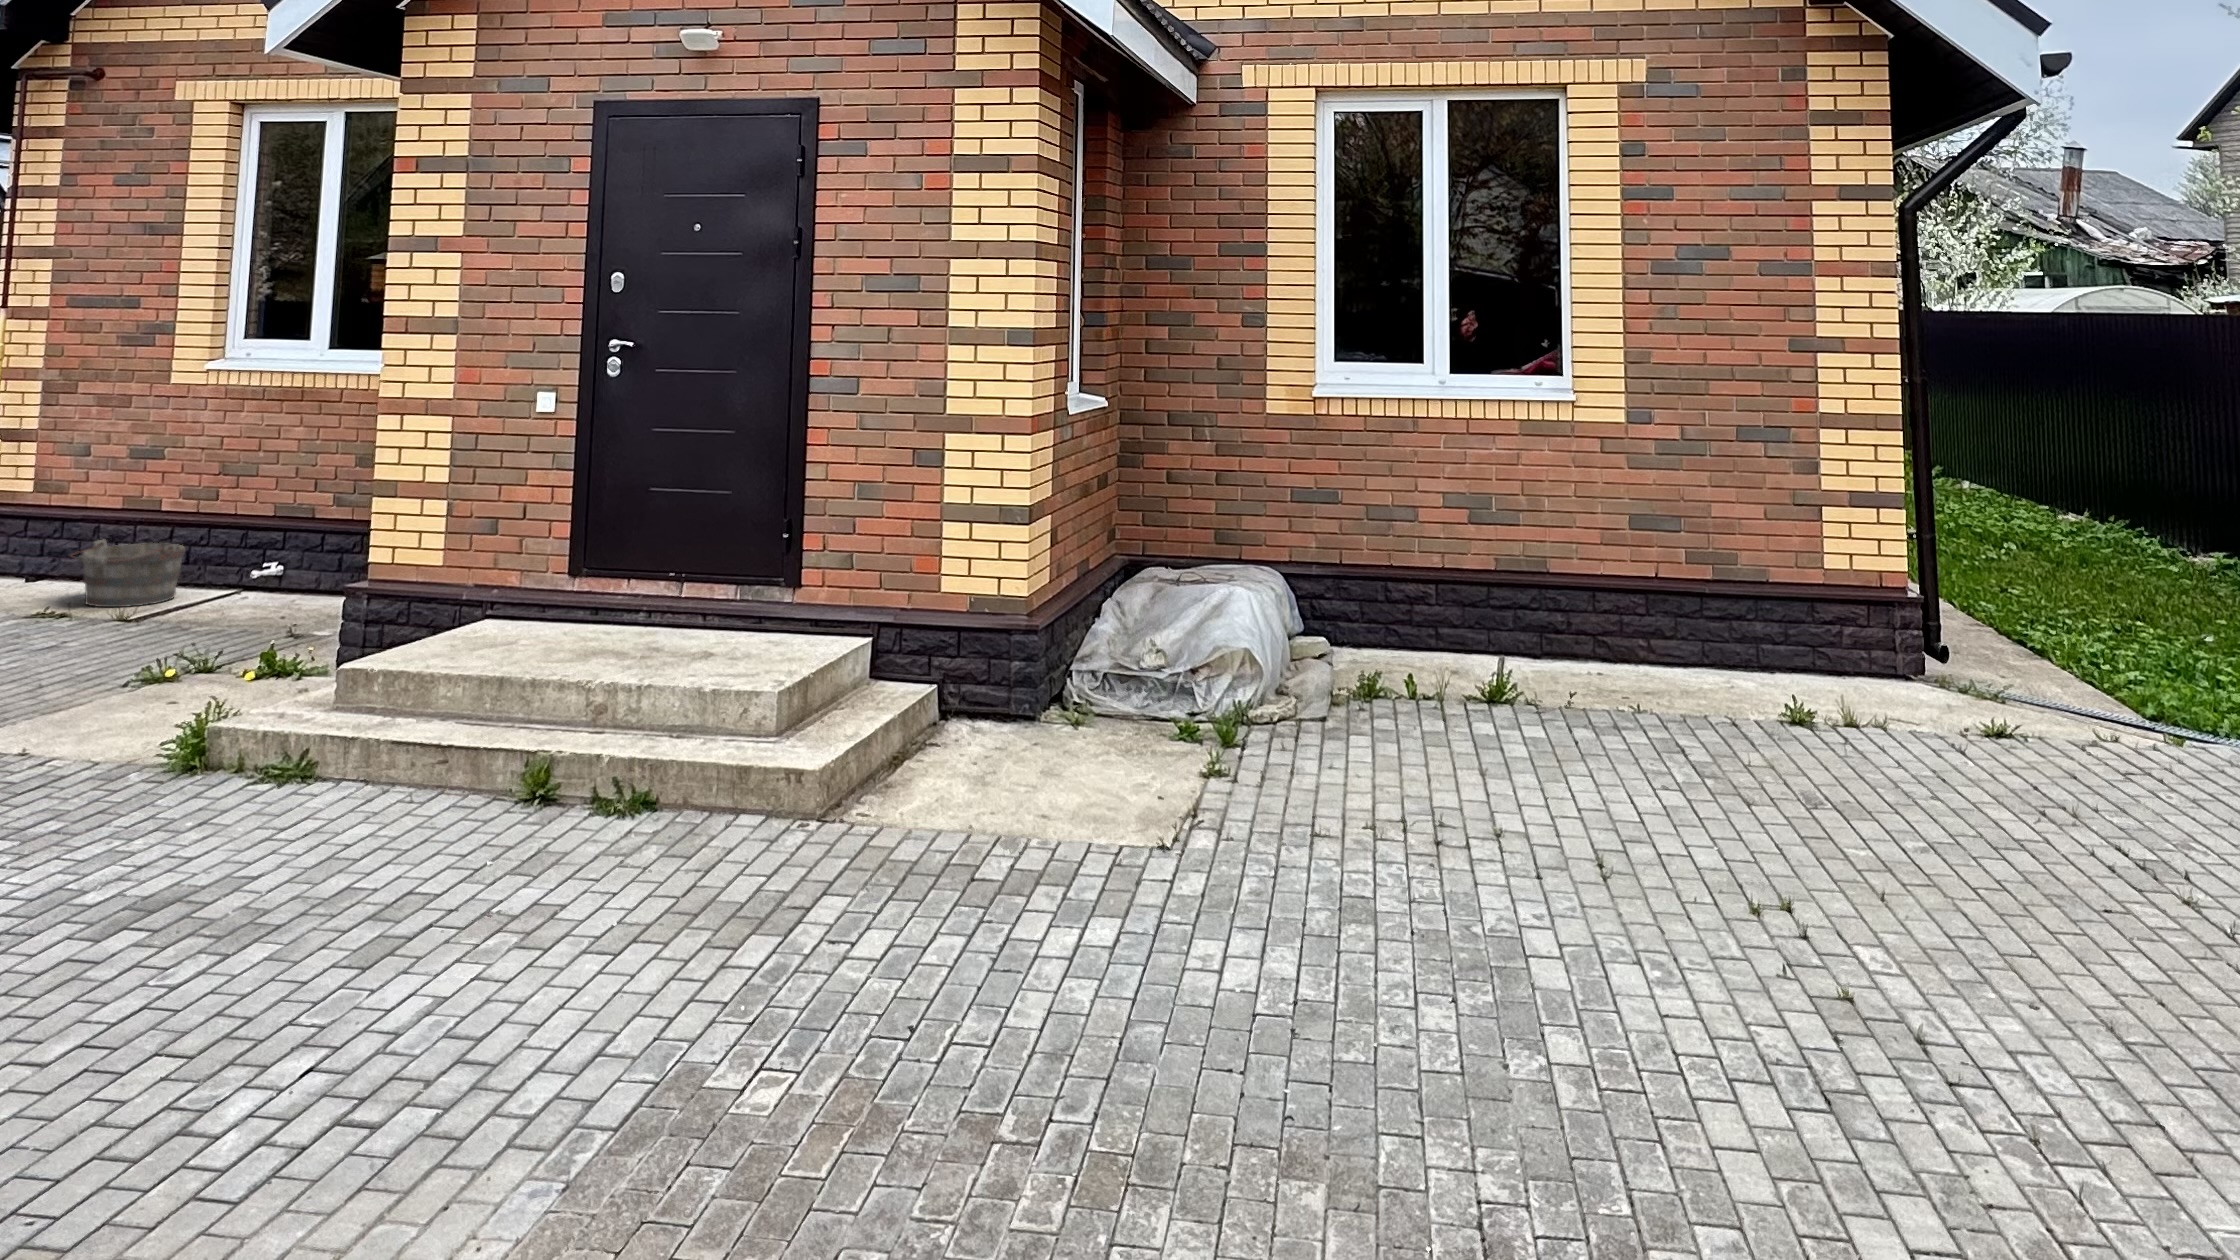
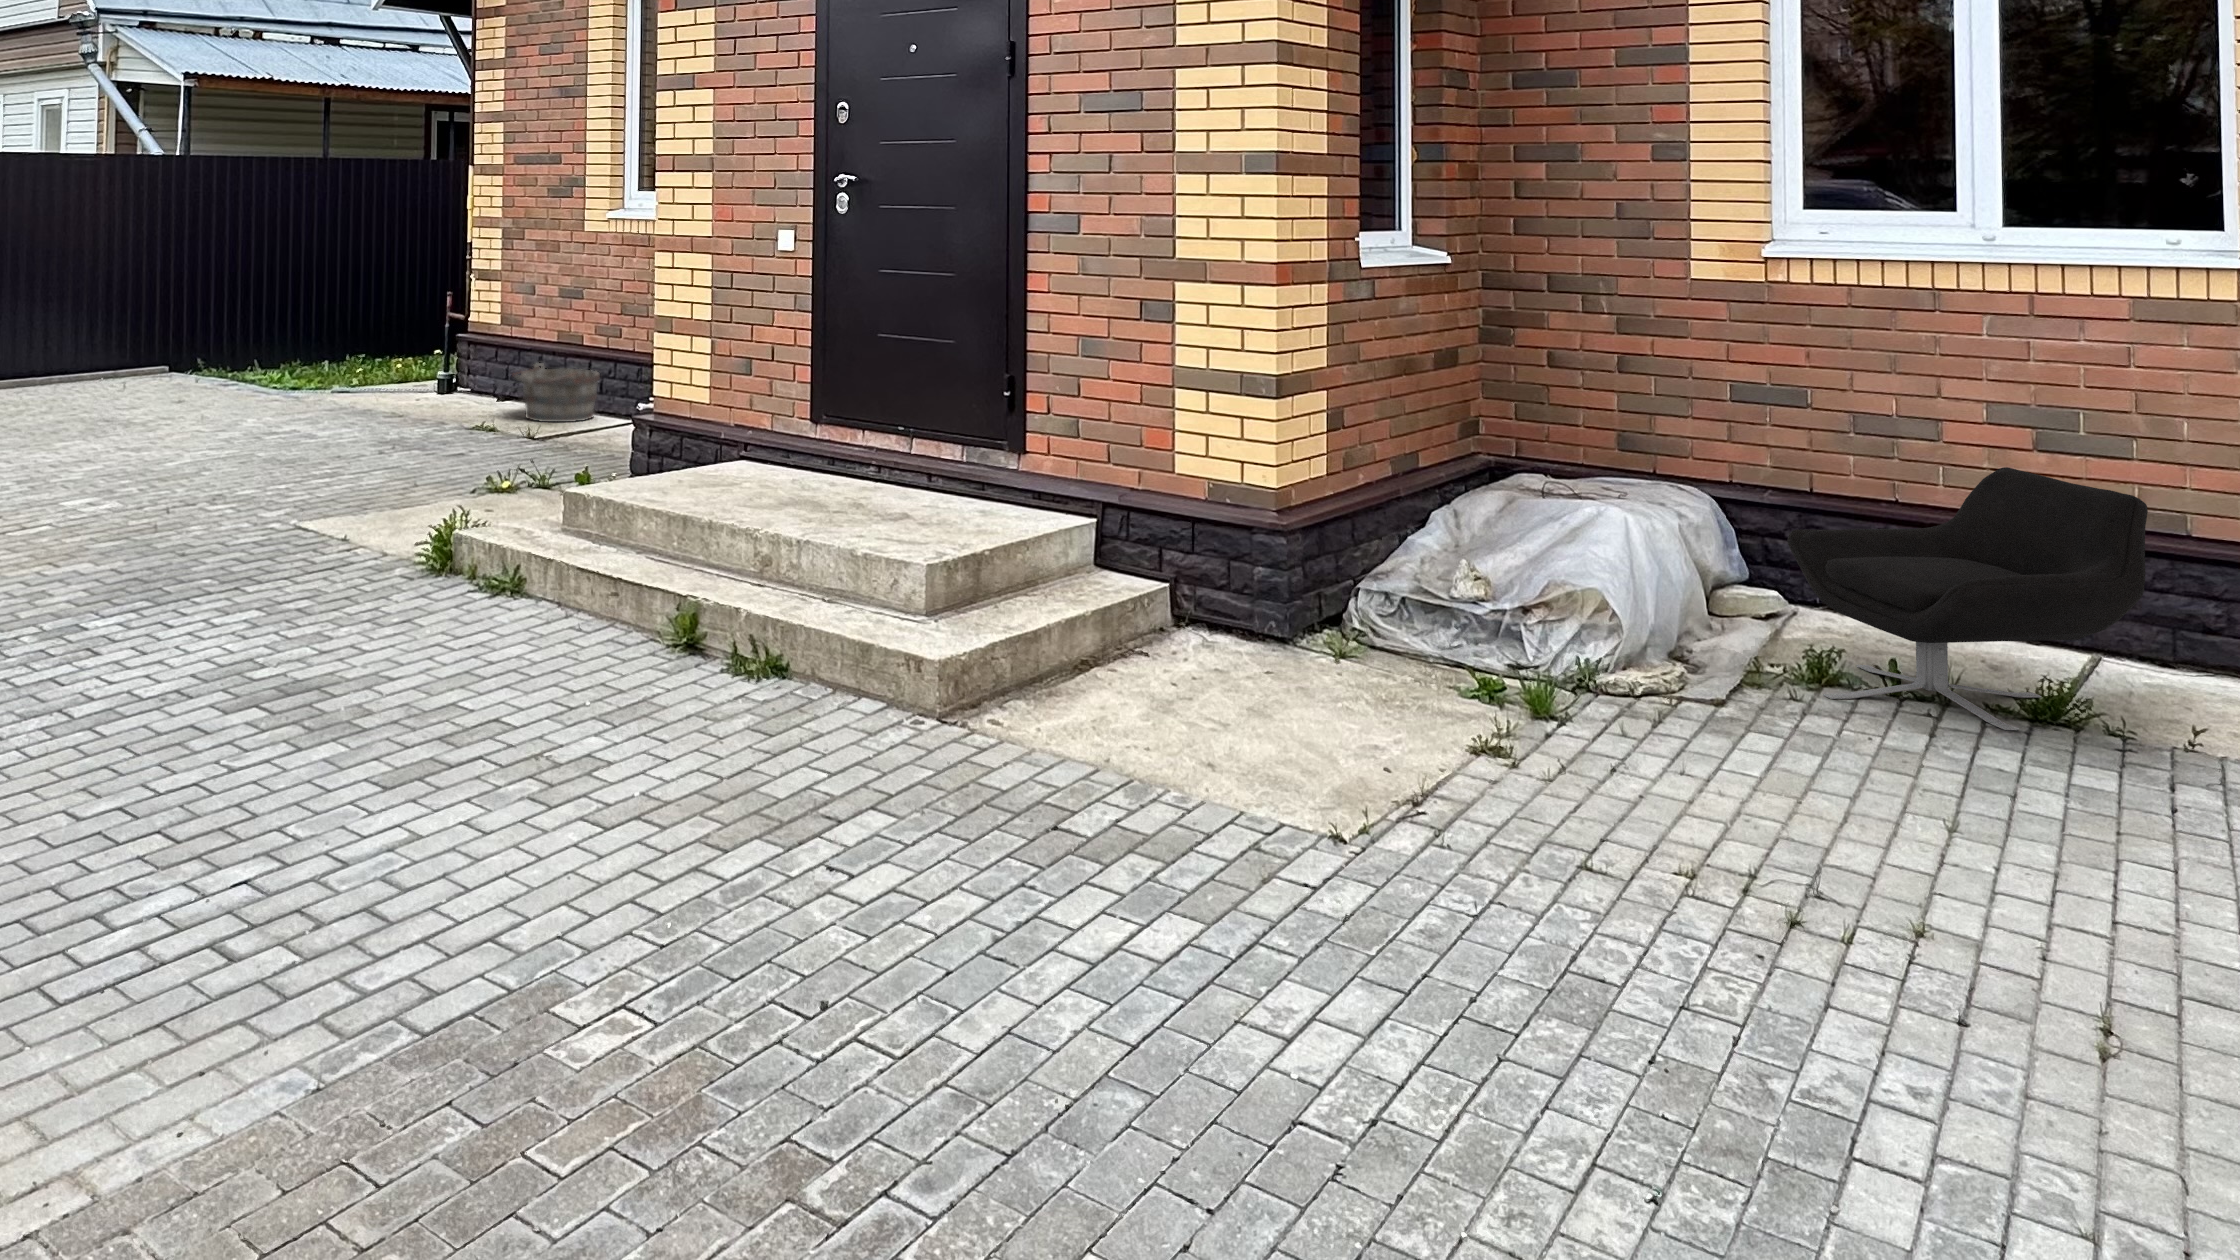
lounge chair: none [1341,537,1538,712] -> present [1787,467,2148,730]

